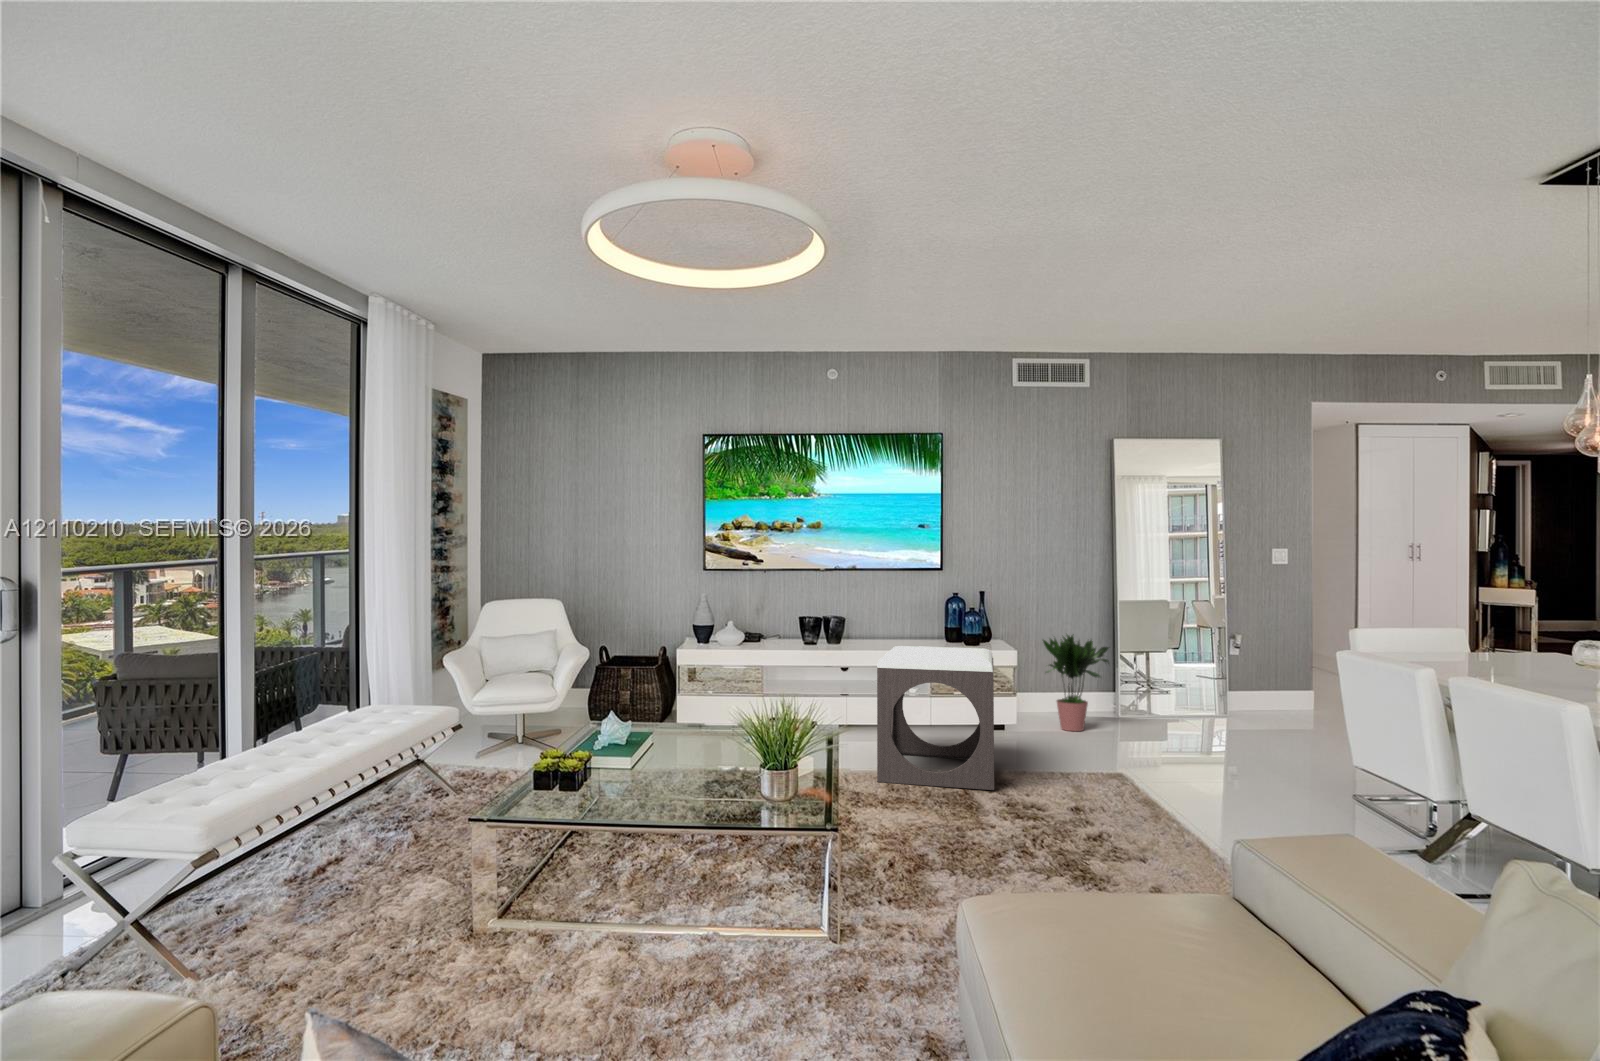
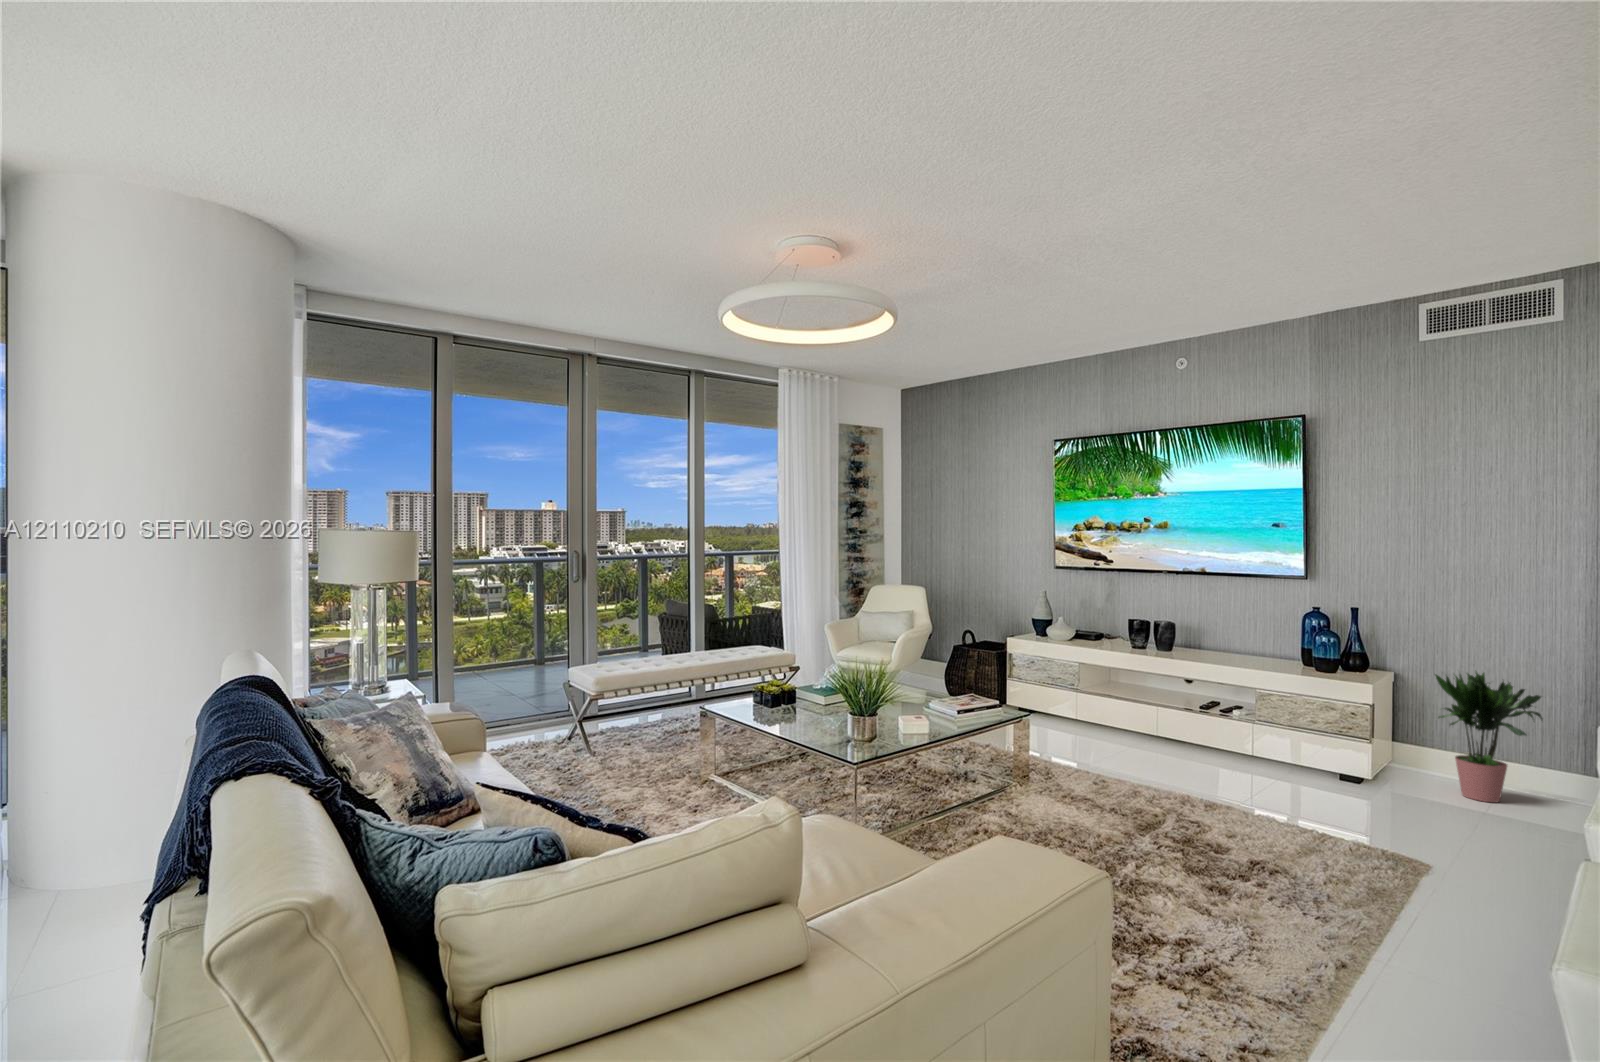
footstool: present [877,646,994,790] -> none [1097,660,1272,825]

